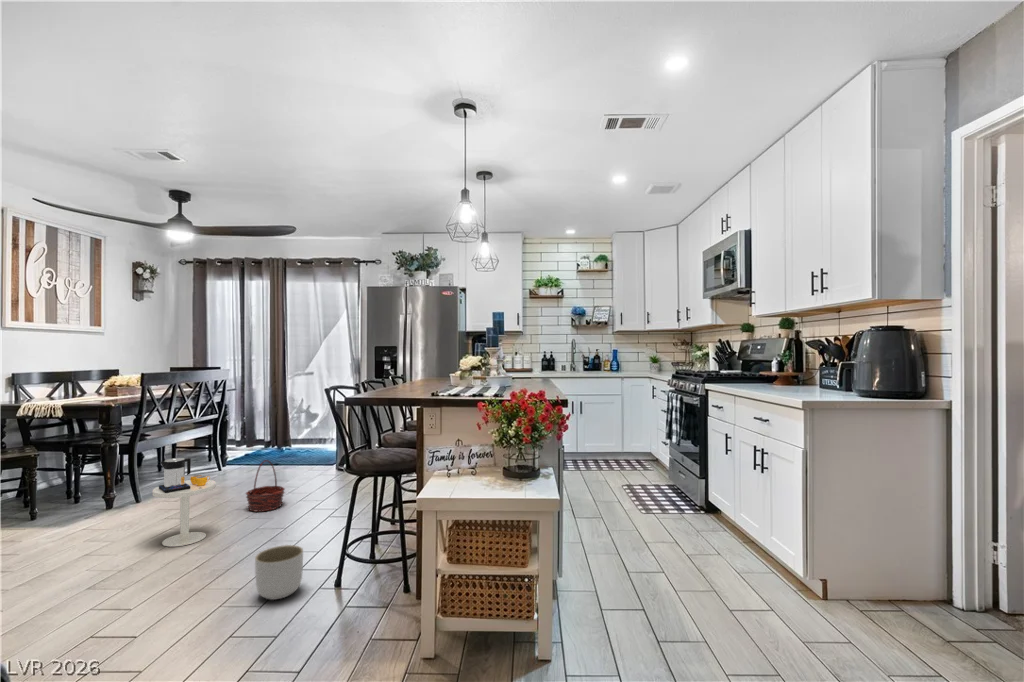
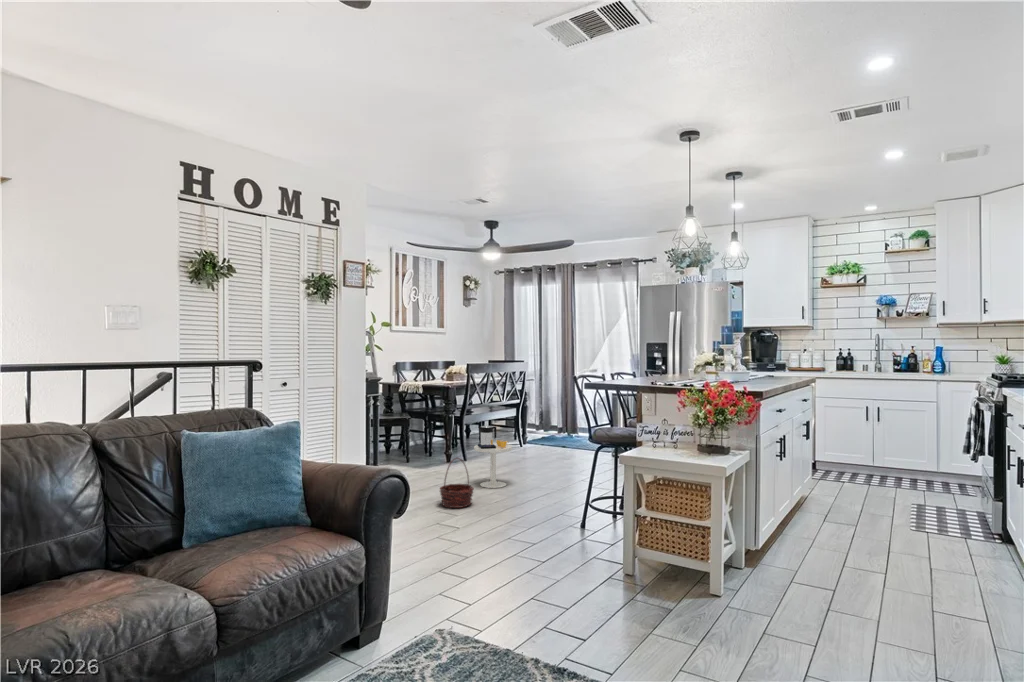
basket: present [246,460,285,512] -> present [440,458,474,508]
planter: present [255,545,303,600] -> none [531,490,561,525]

